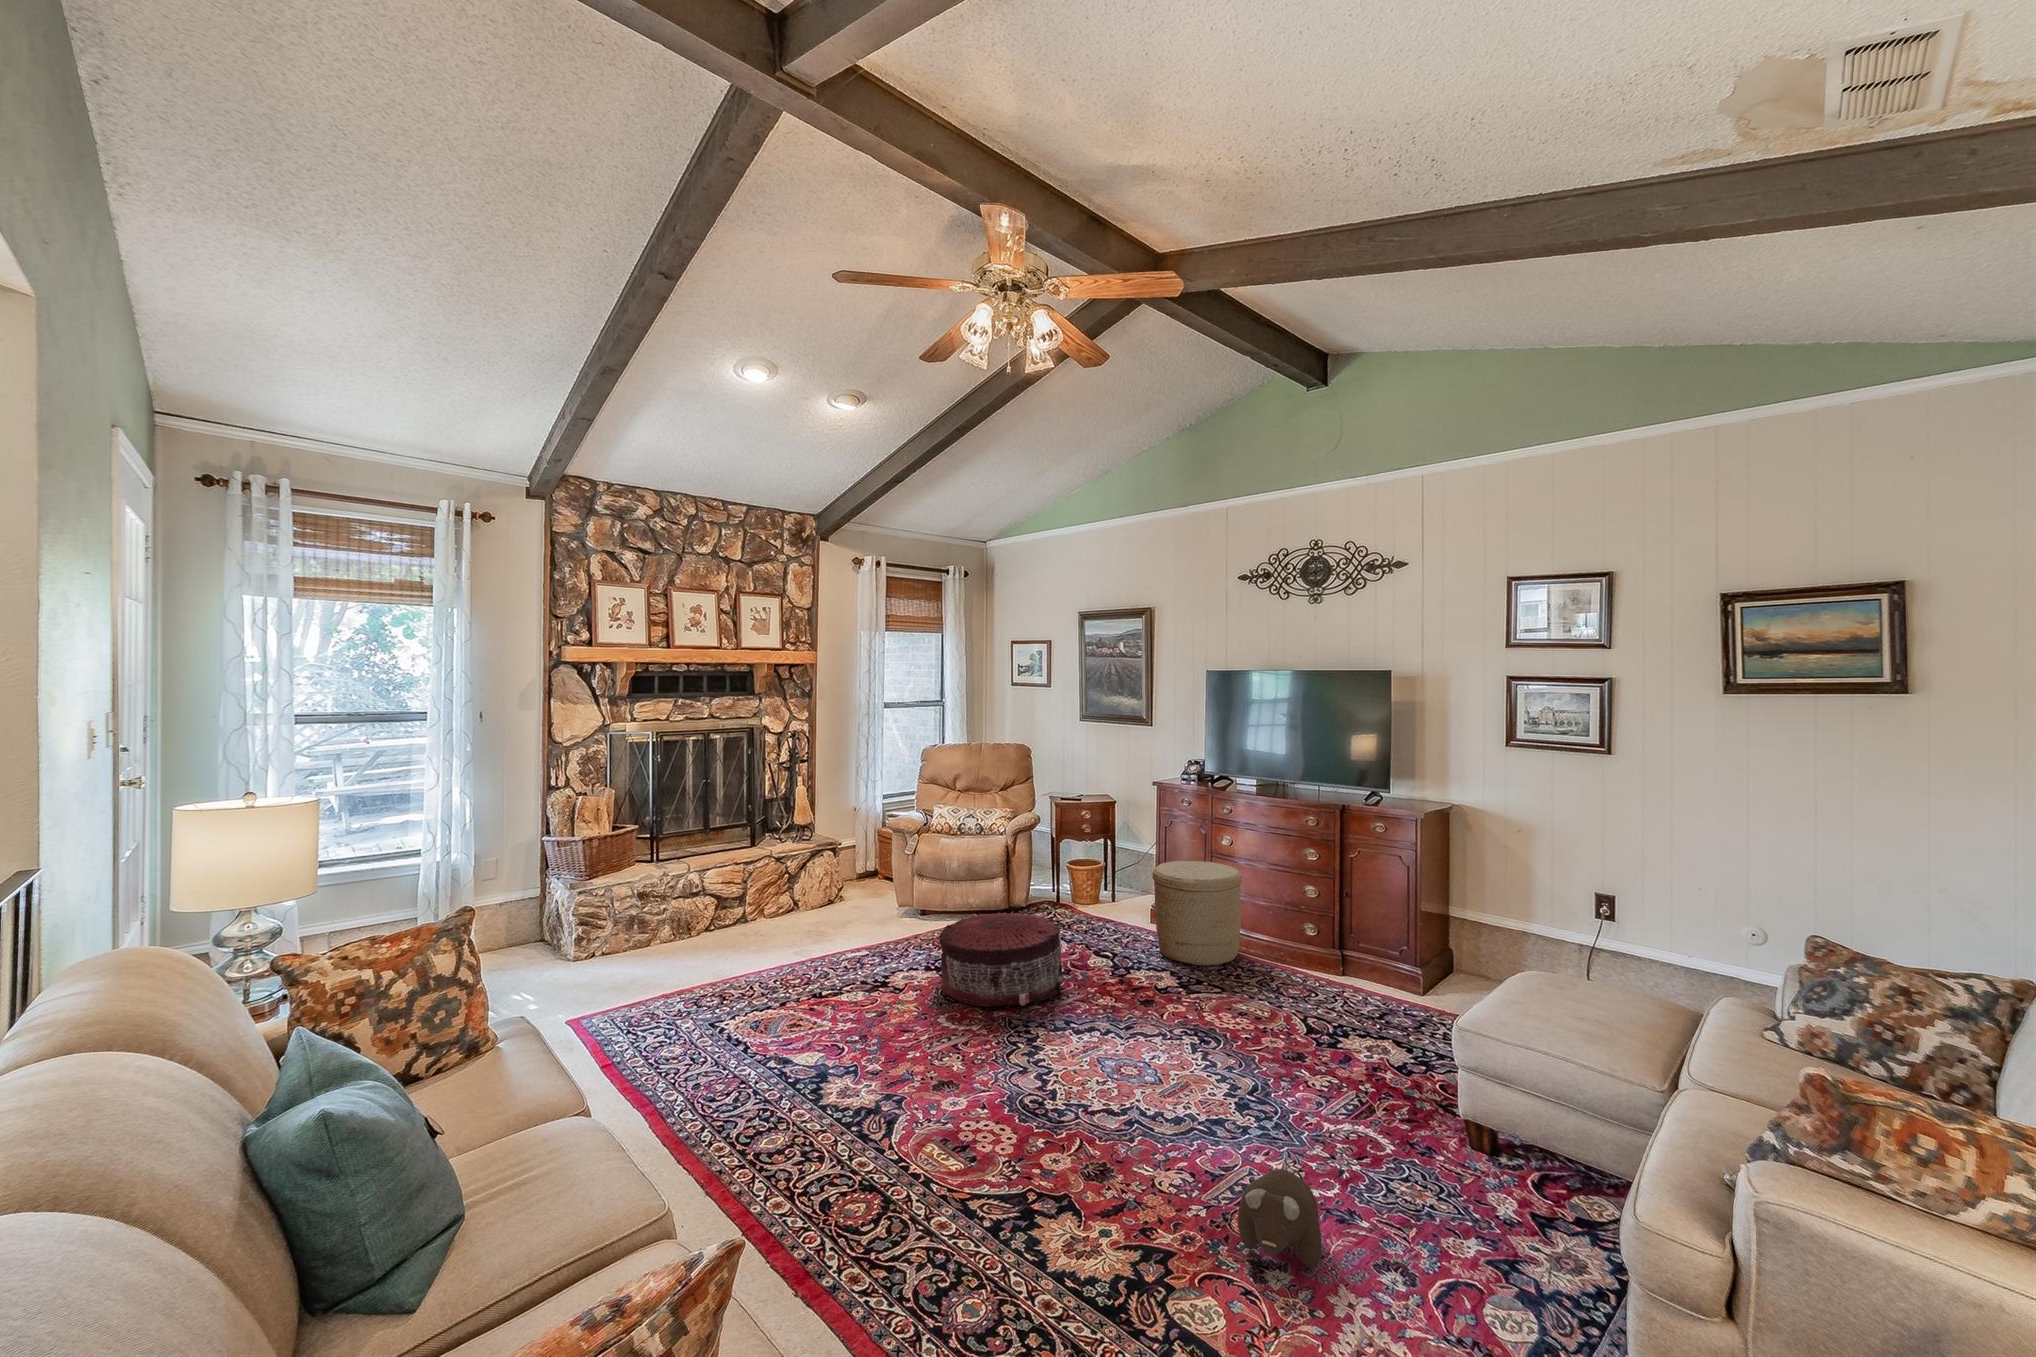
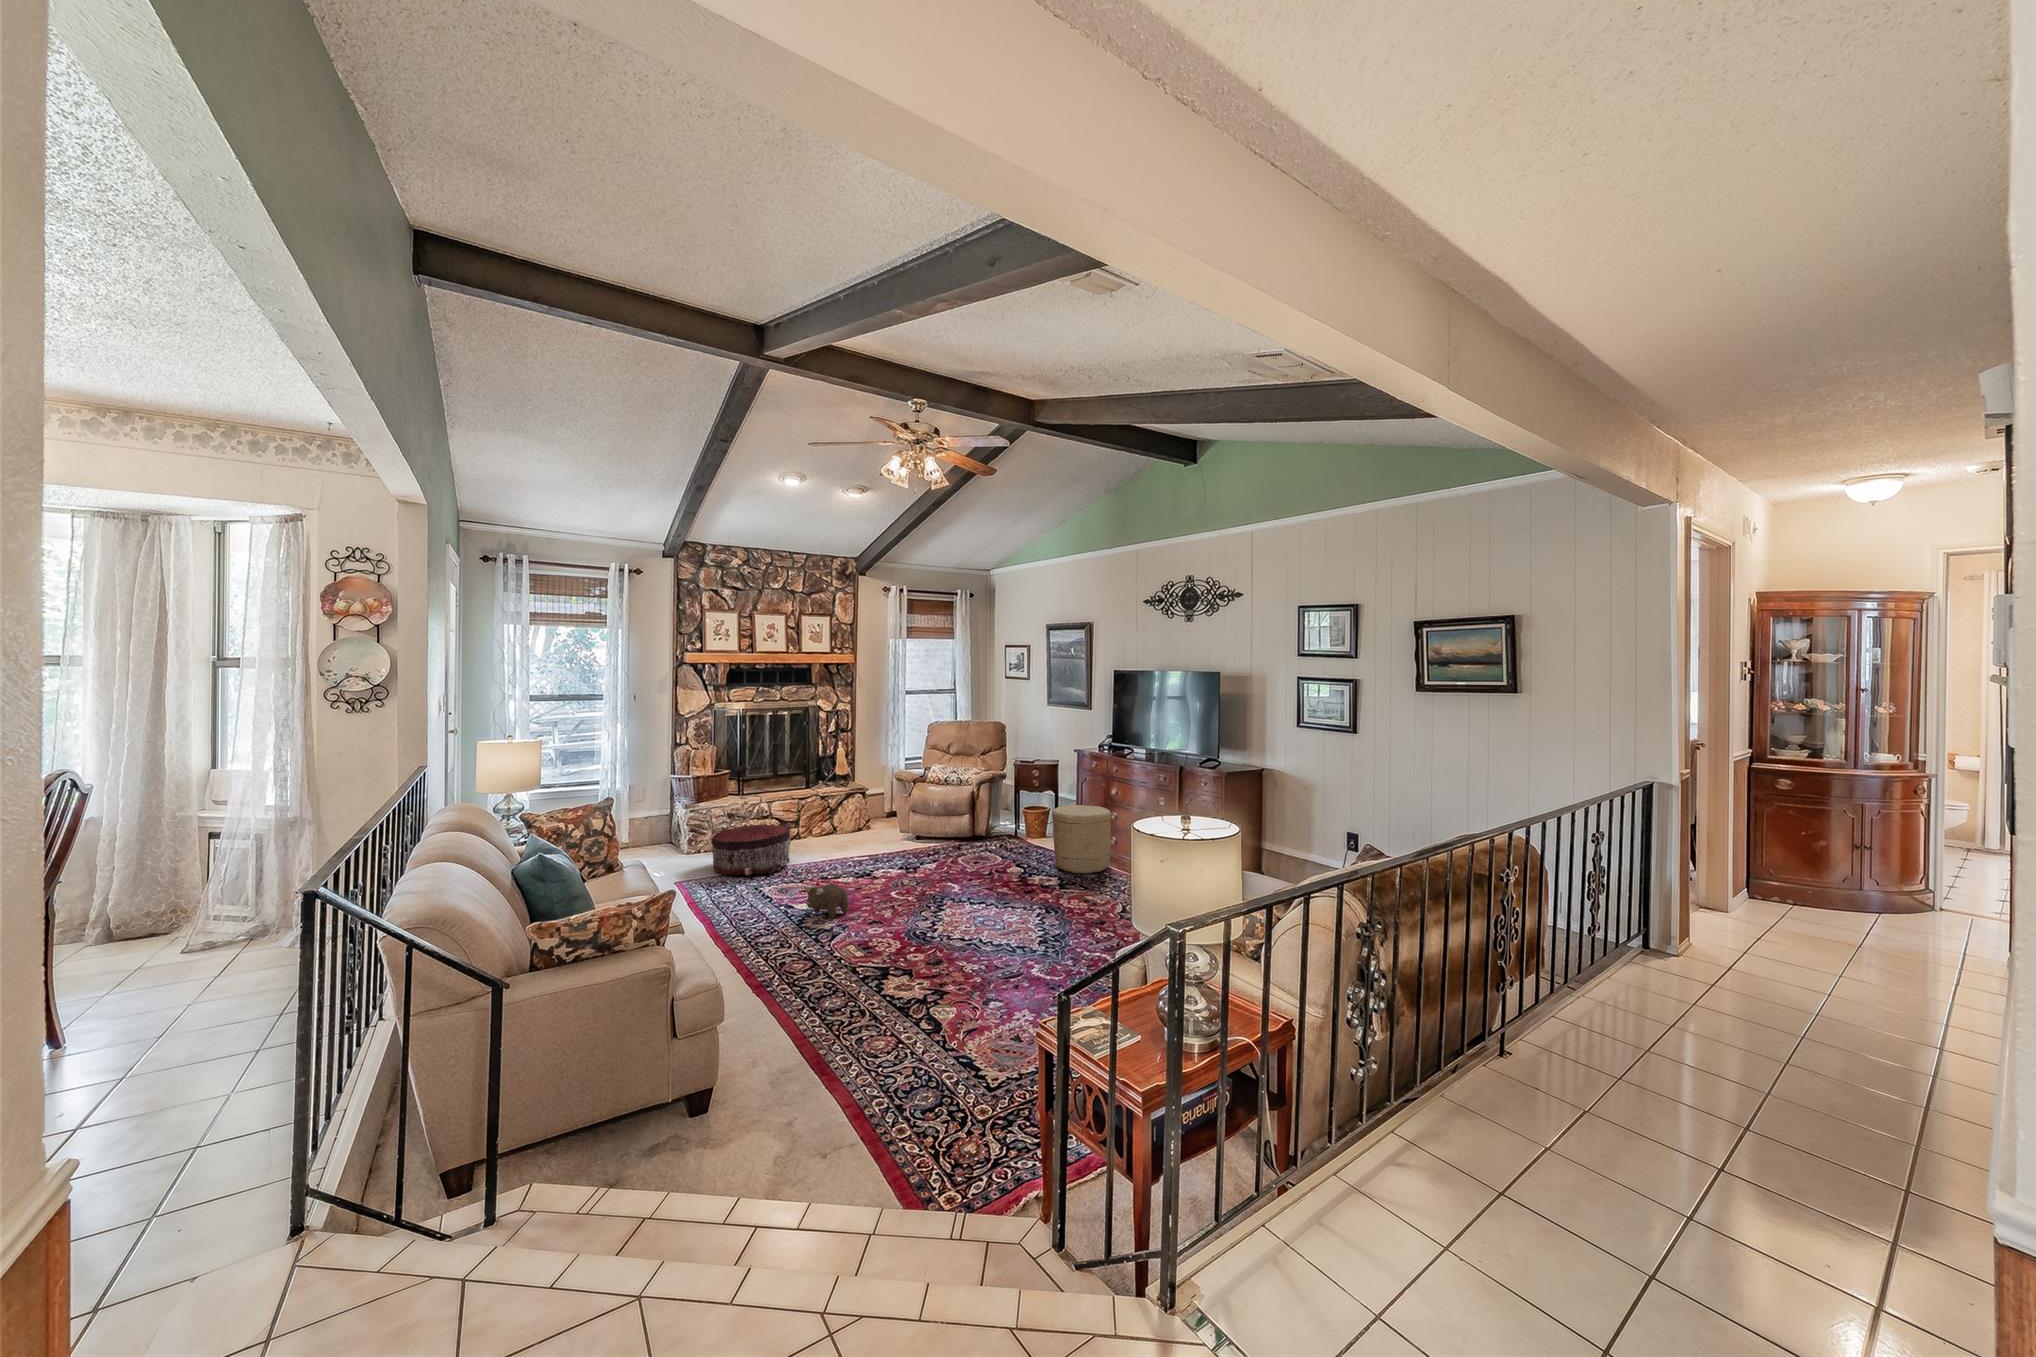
pouf: present [939,912,1063,1007] -> present [711,824,791,875]
plush toy: present [1238,1169,1322,1268] -> present [804,884,848,918]

